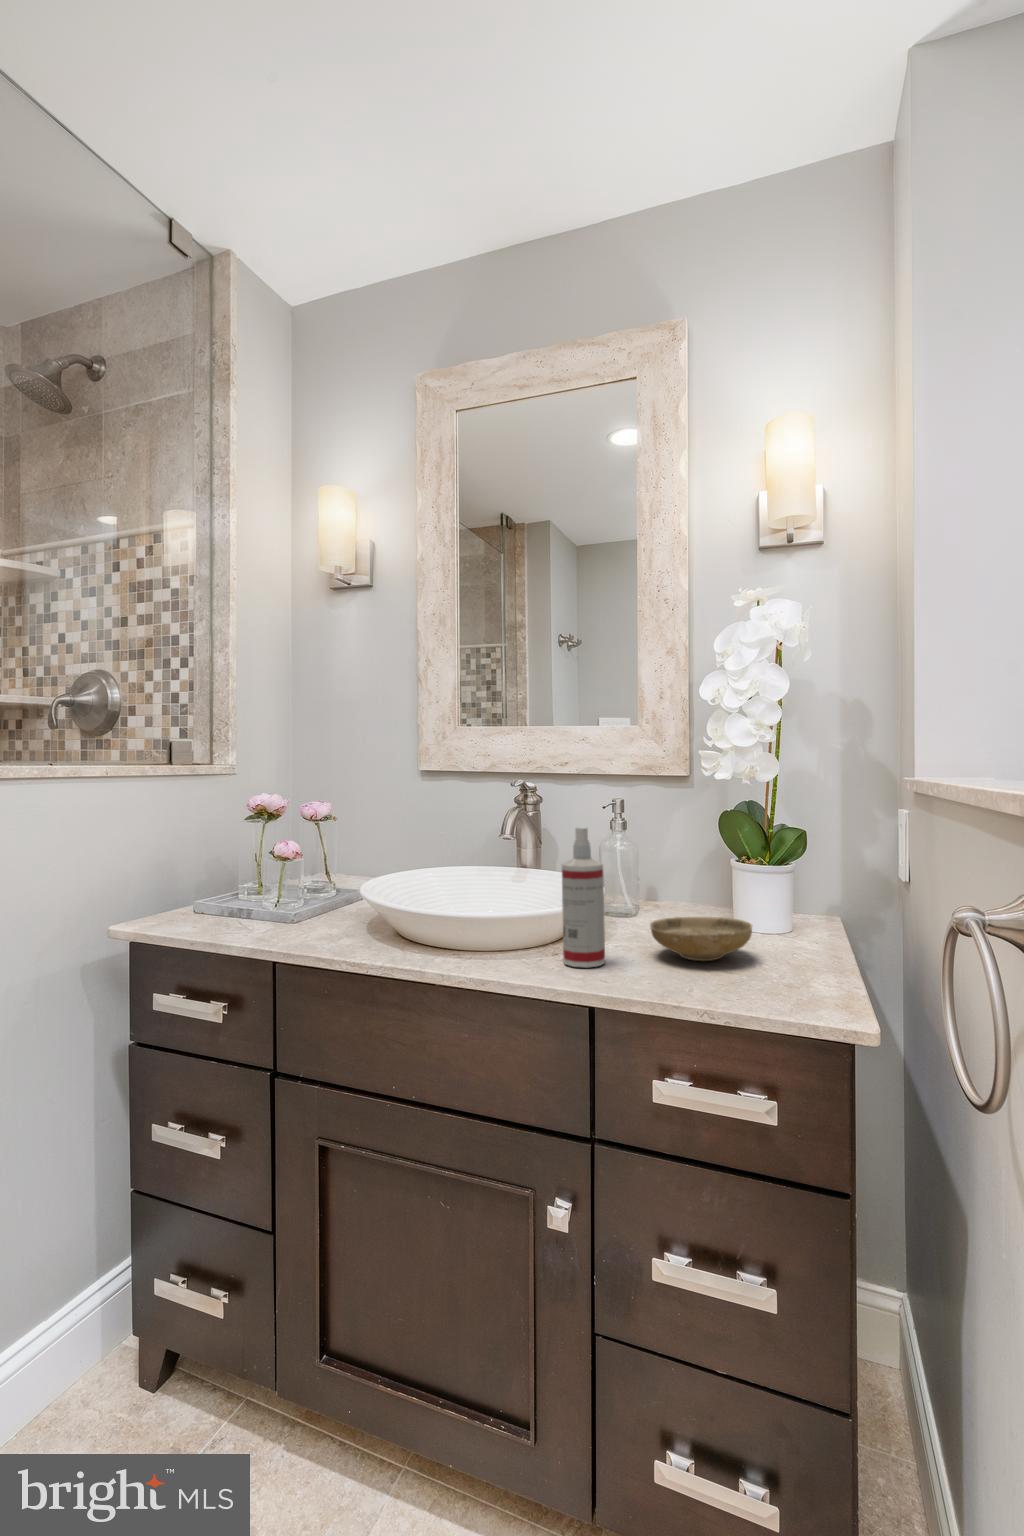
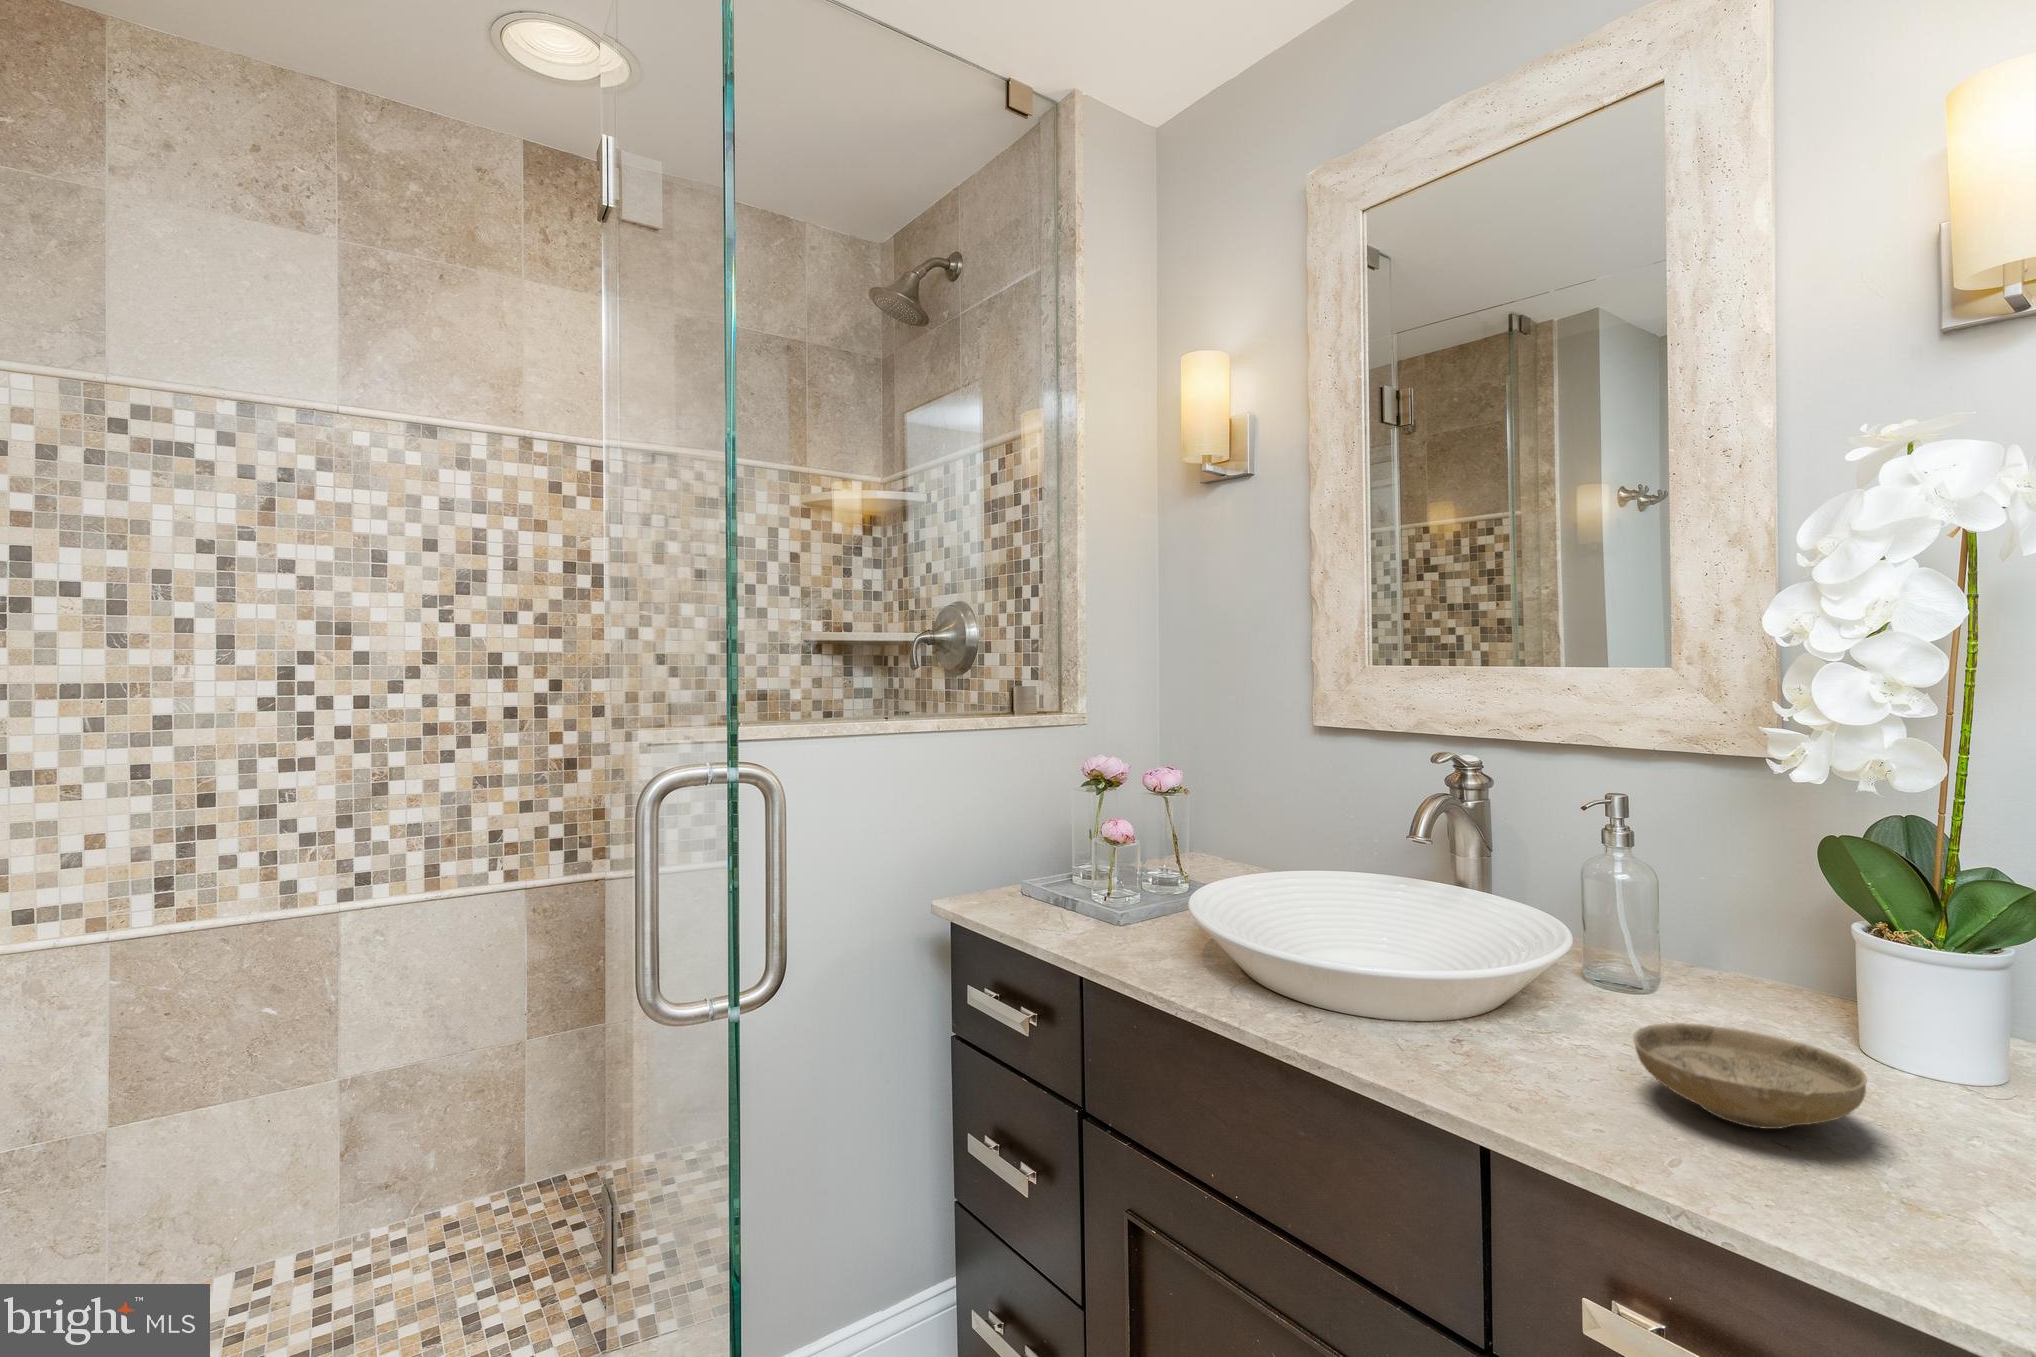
spray bottle: present [561,828,605,967] -> none [1459,857,1537,1090]

